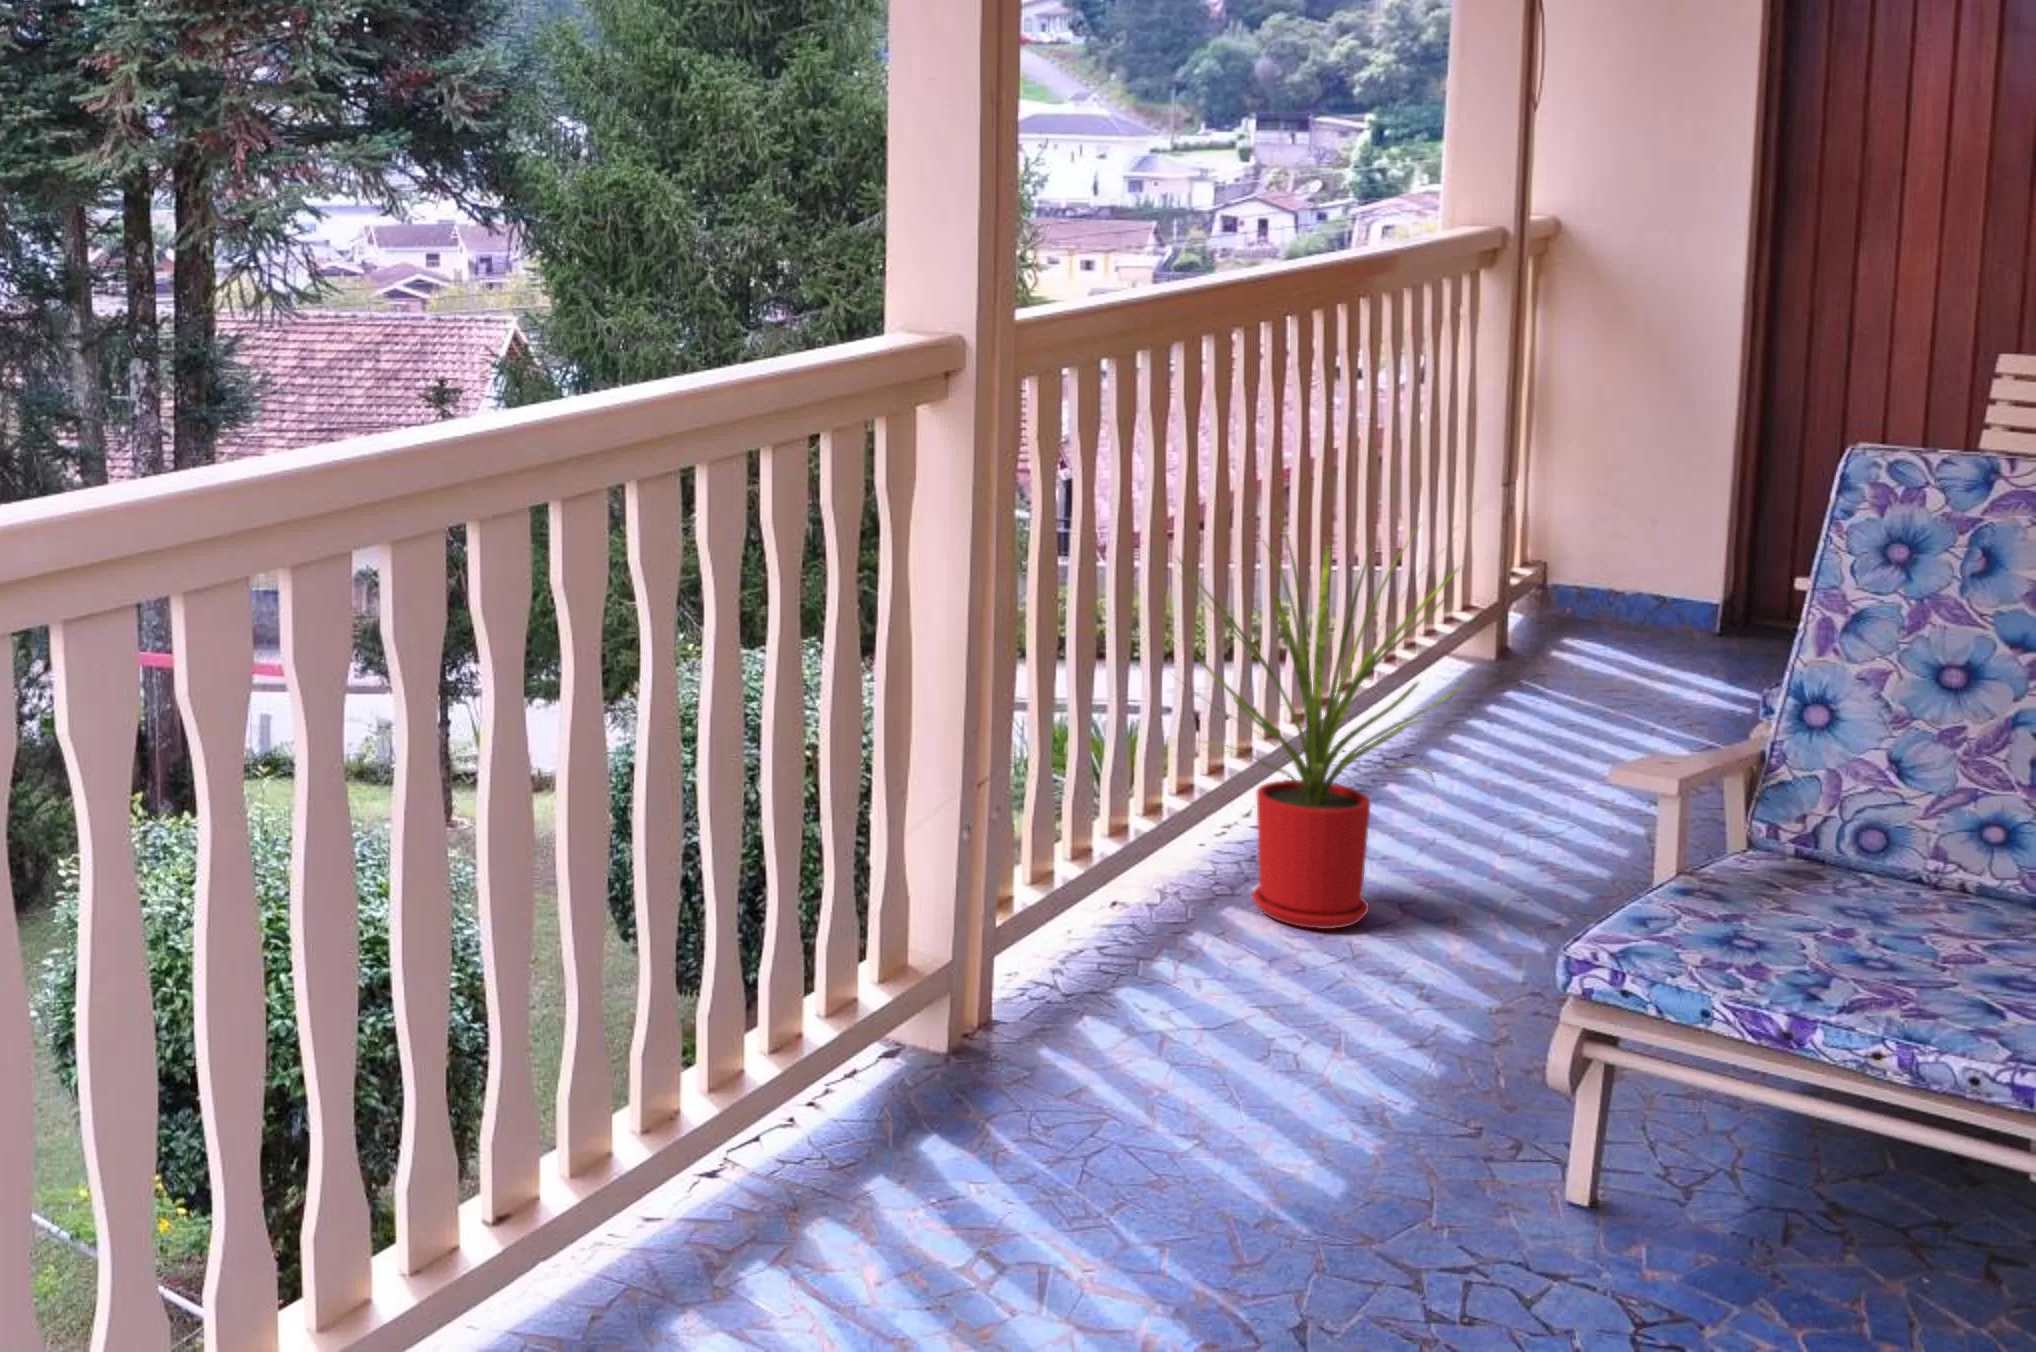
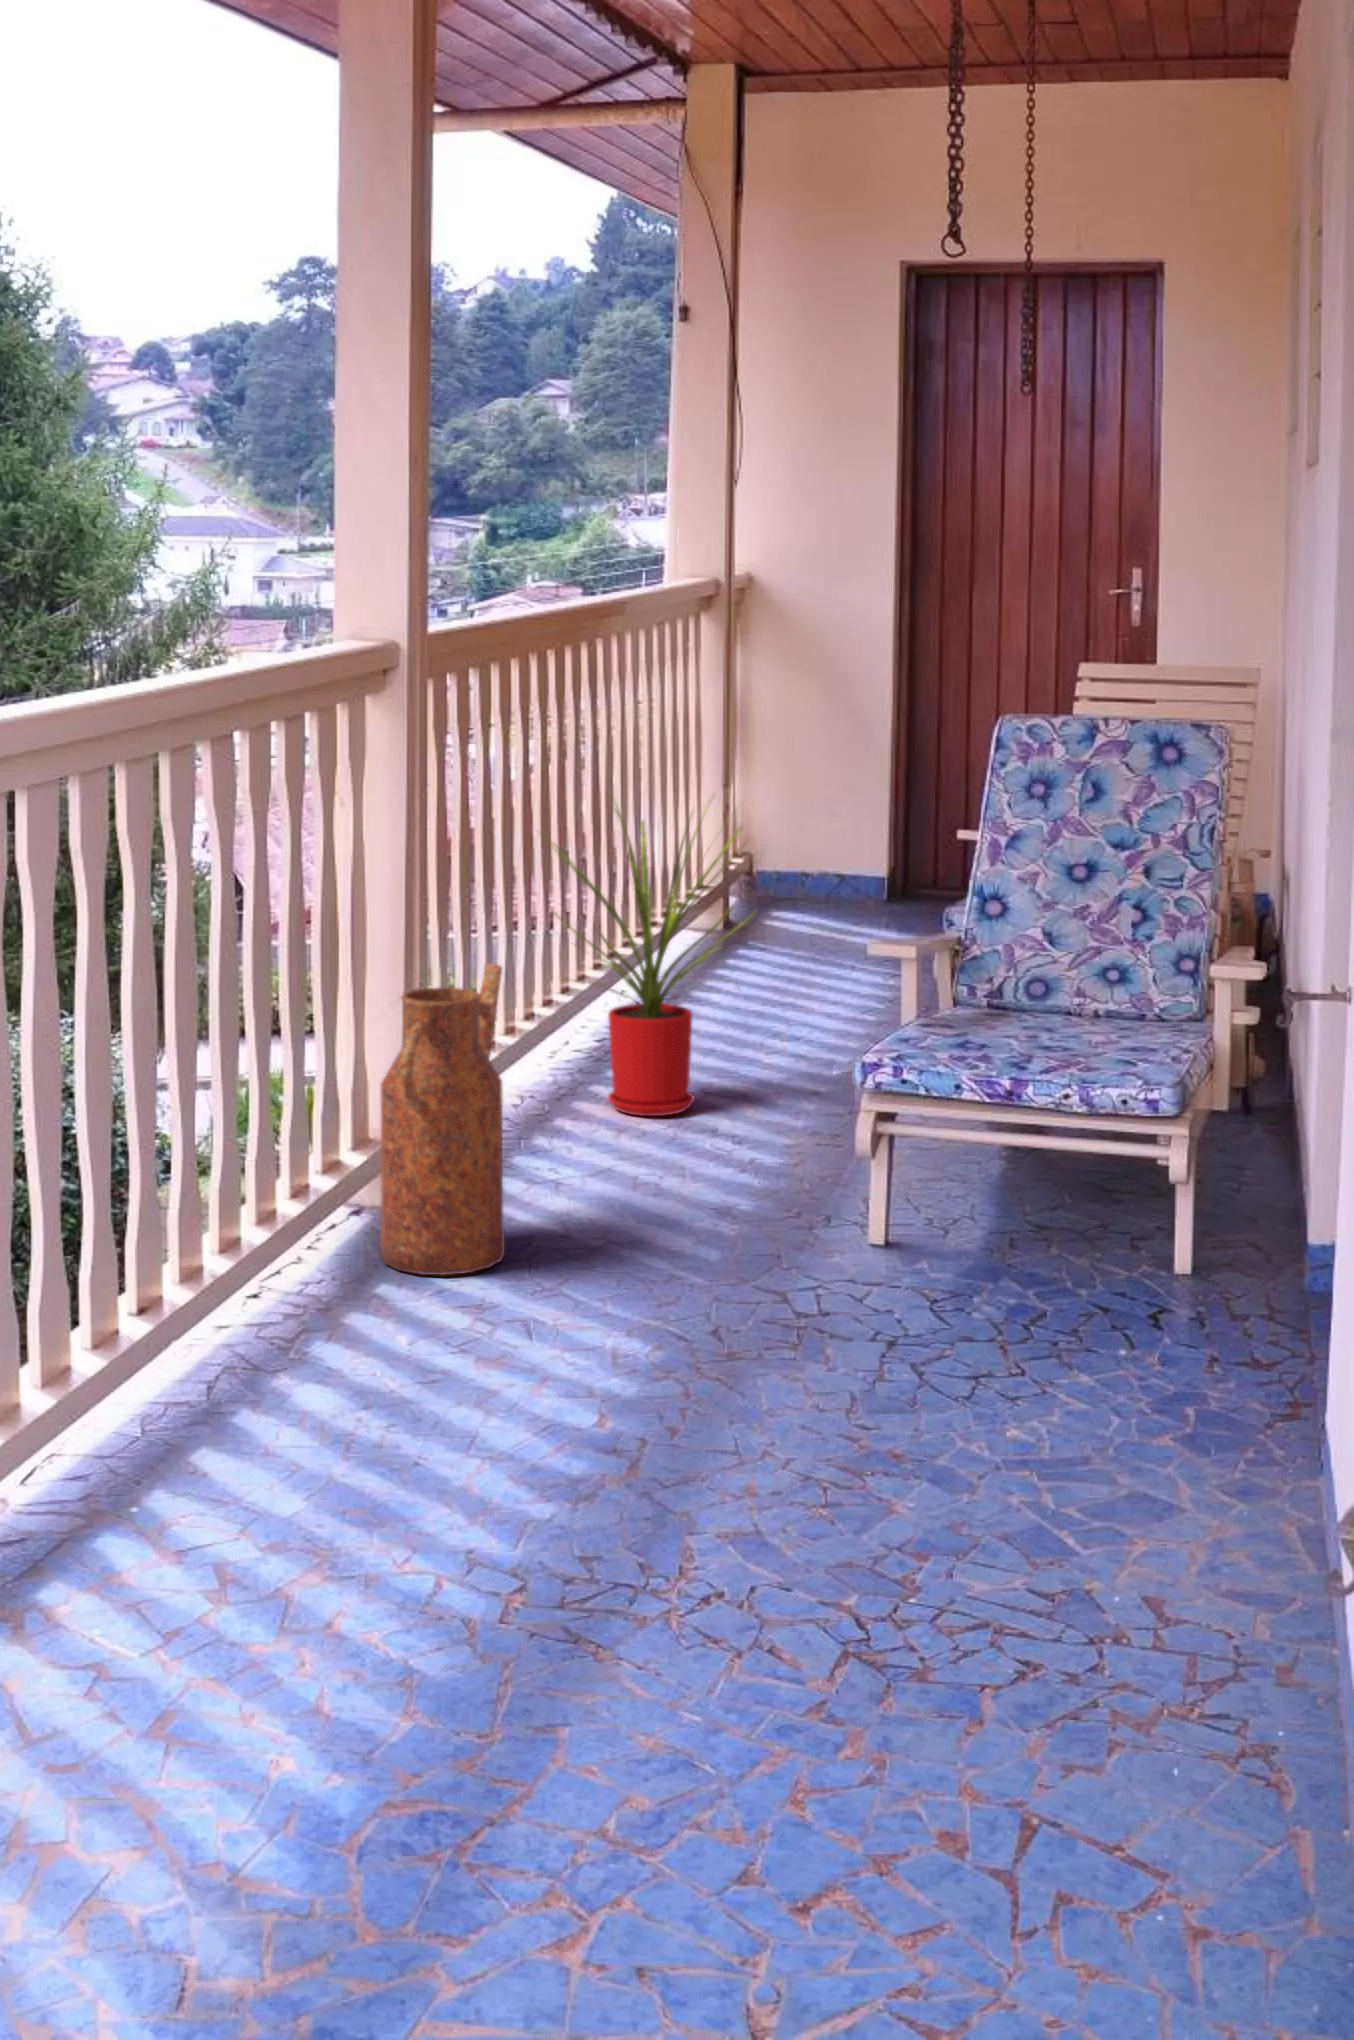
watering can: none [873,743,1062,1139] -> present [380,963,505,1275]

